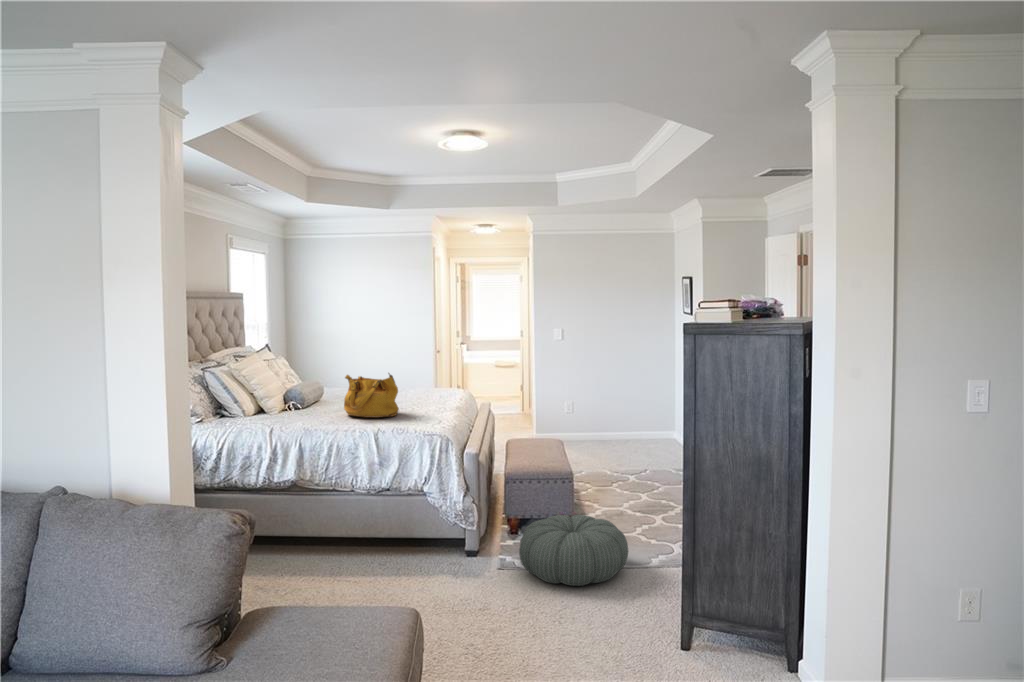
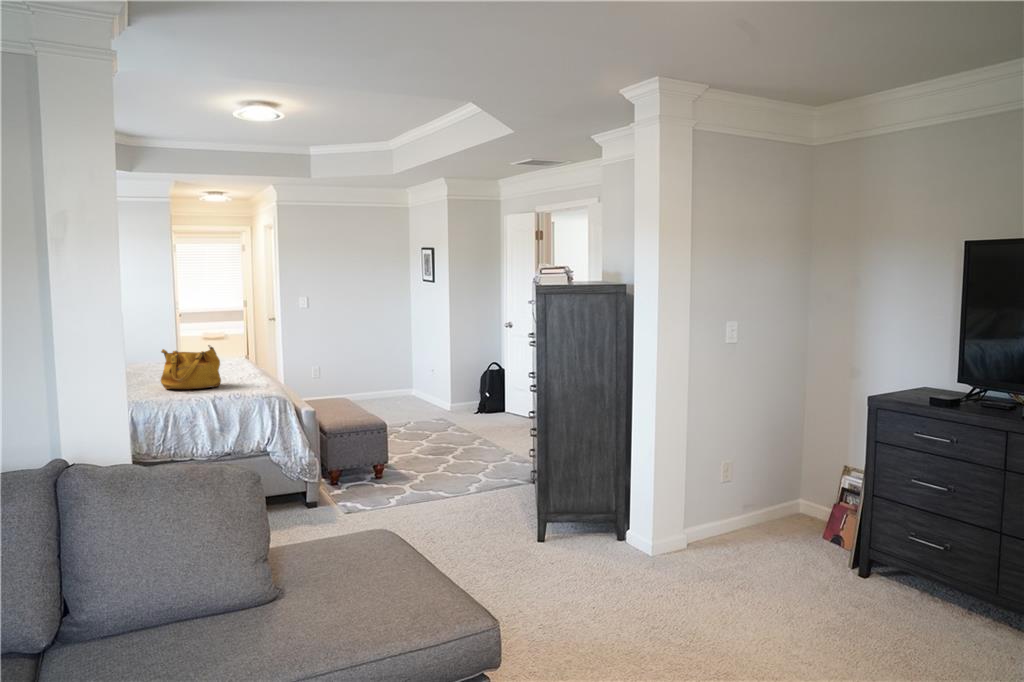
pouf: present [519,515,628,586] -> none [362,457,455,514]

